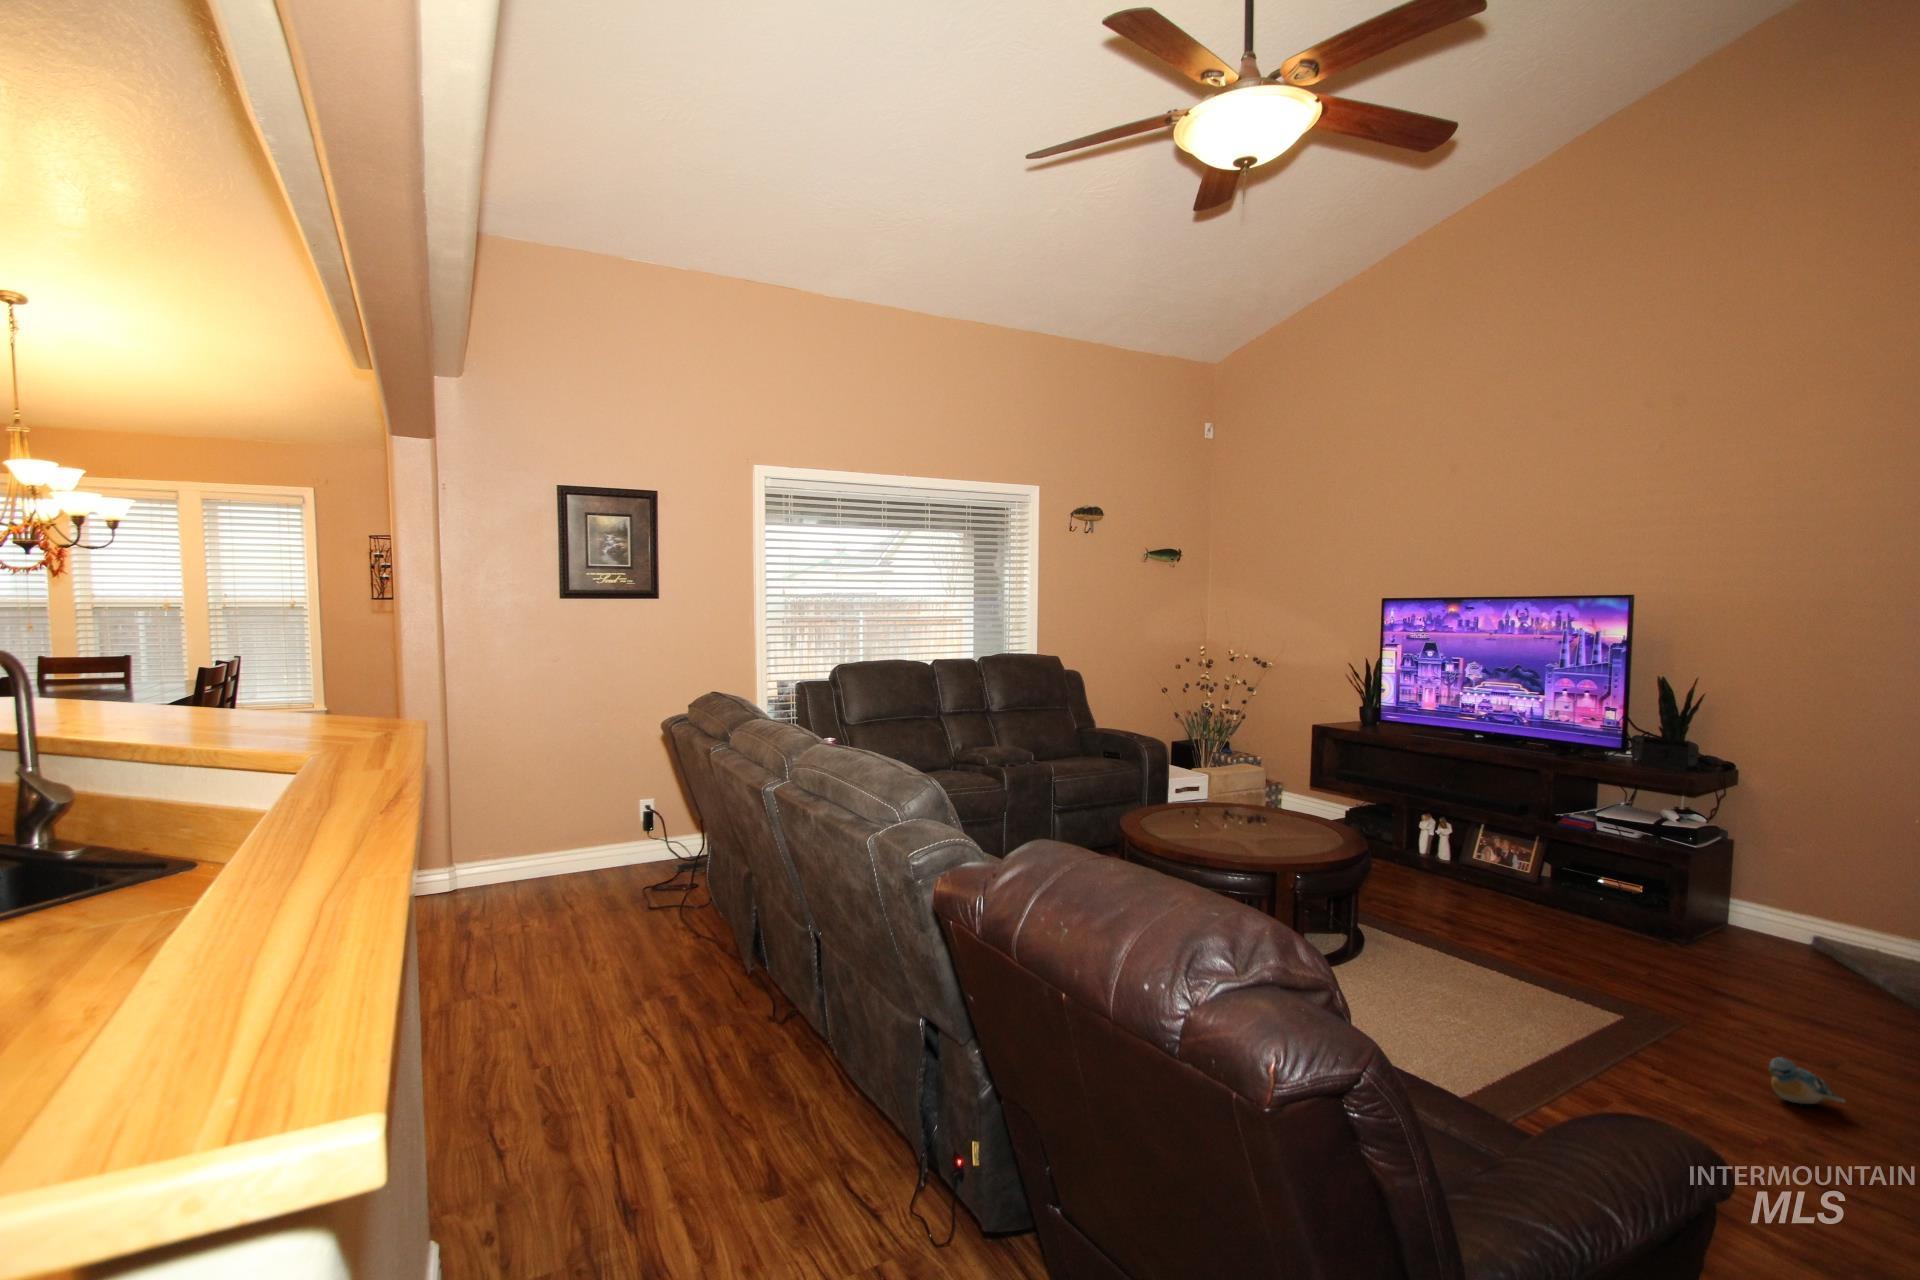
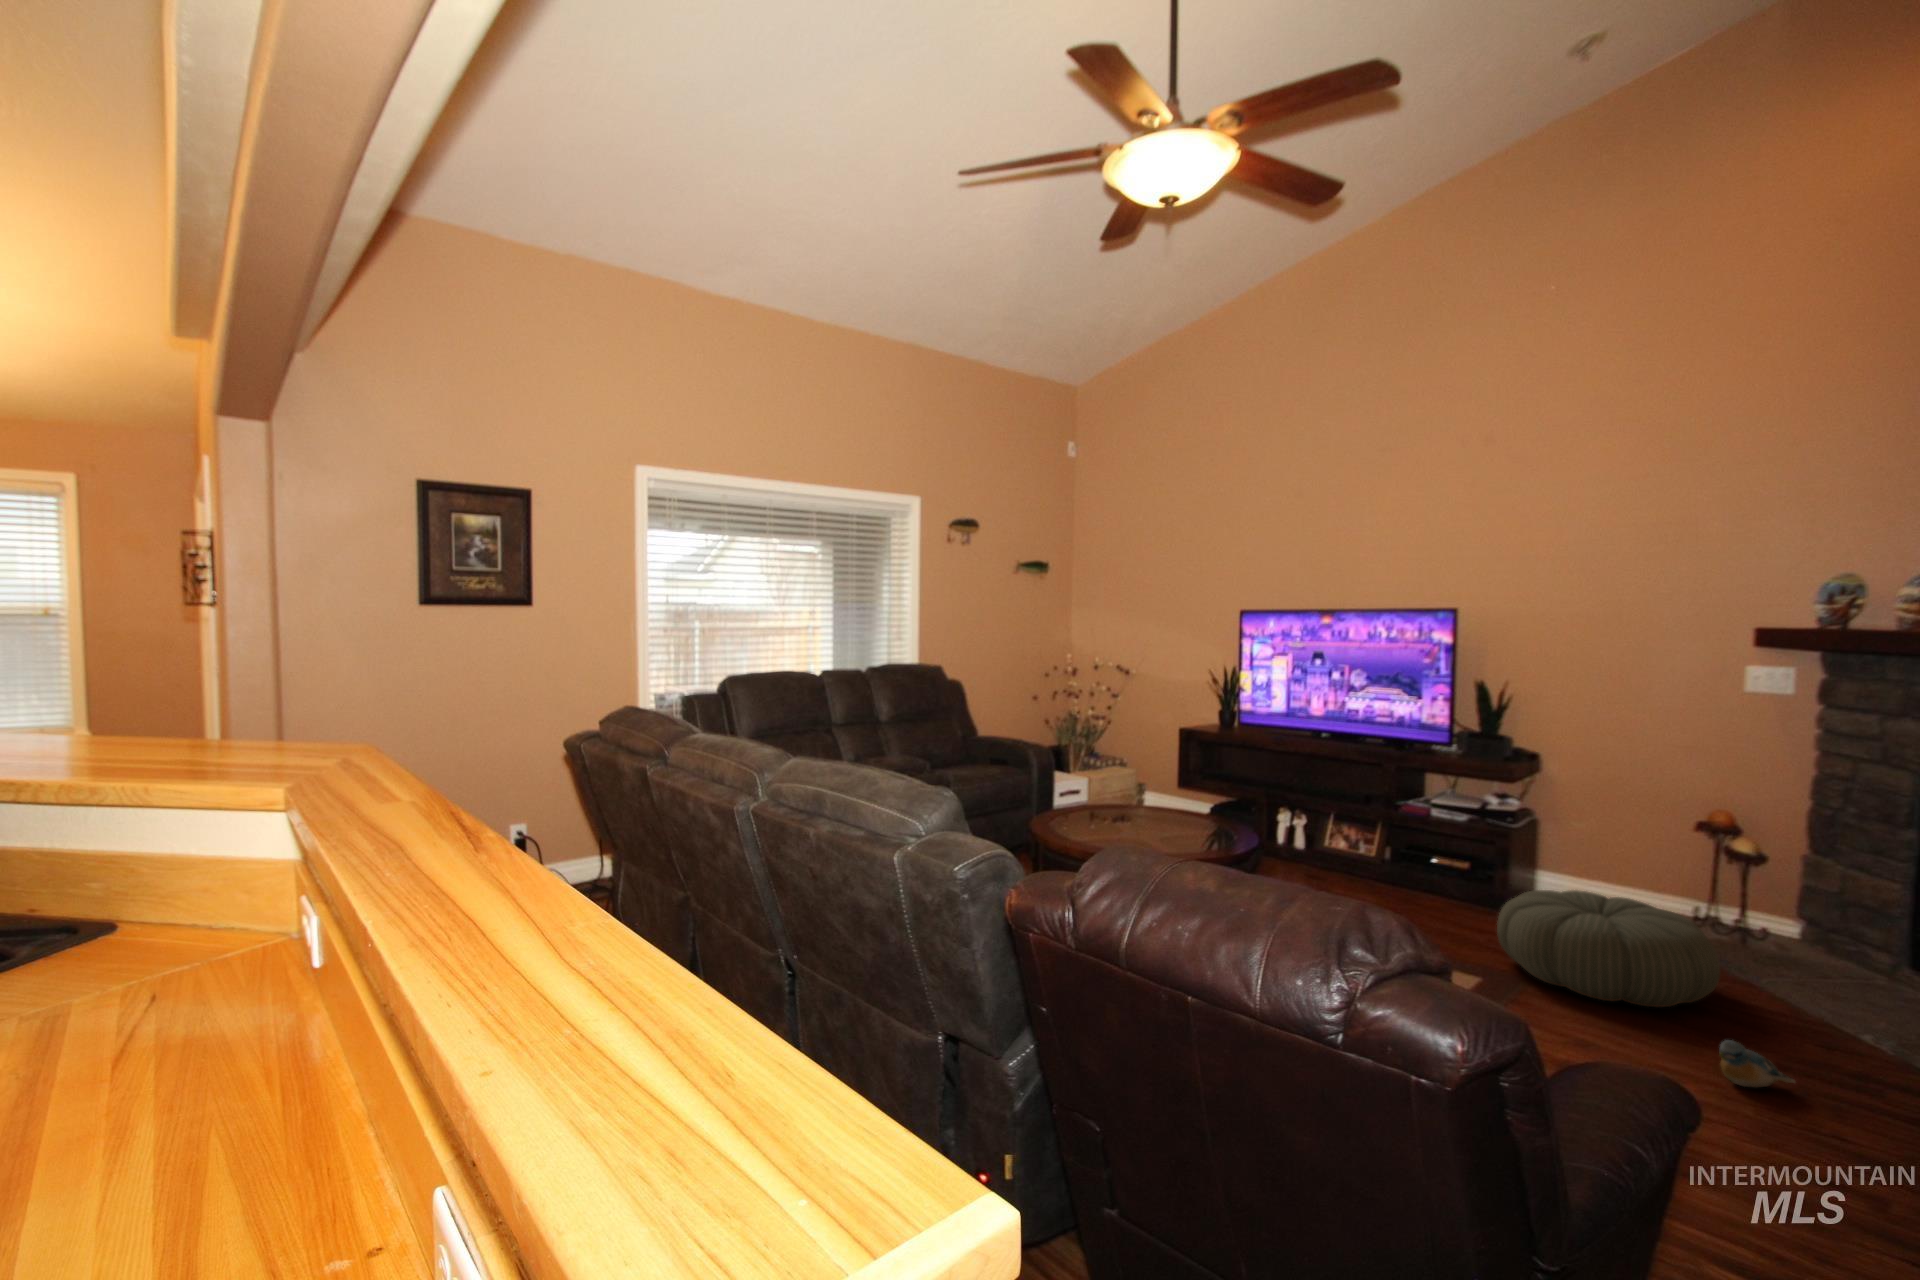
pouf: none [1585,902,1813,1025] -> present [1497,890,1720,1007]

